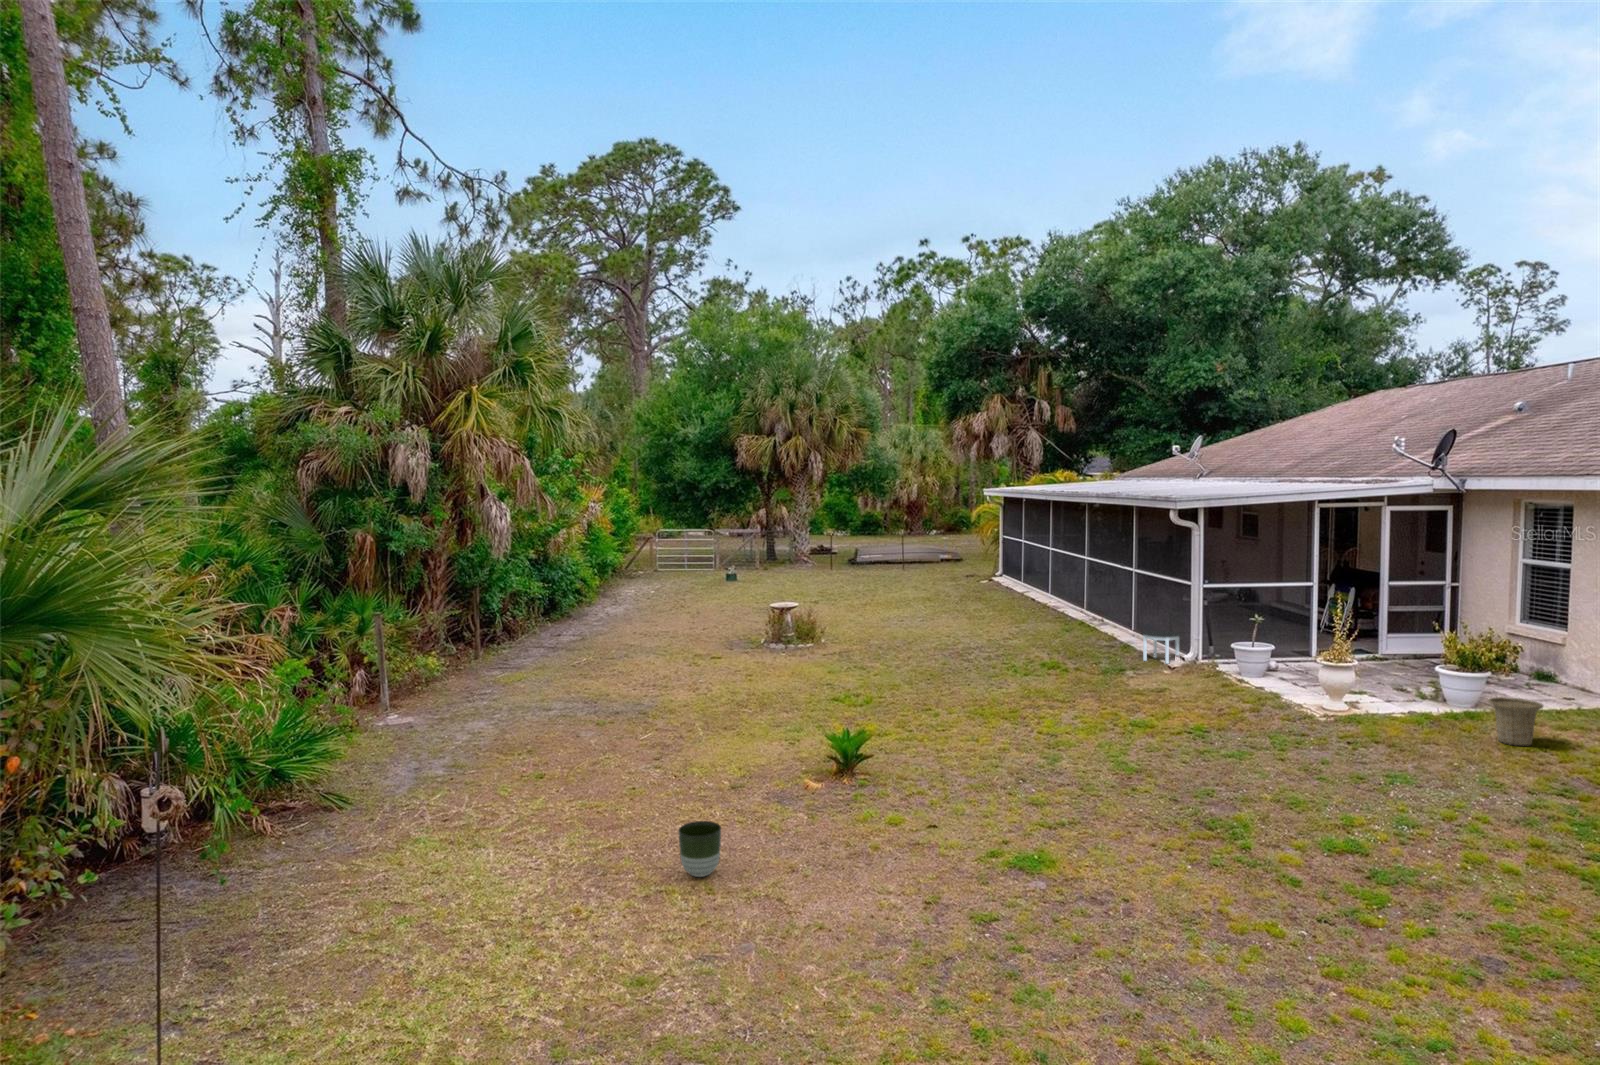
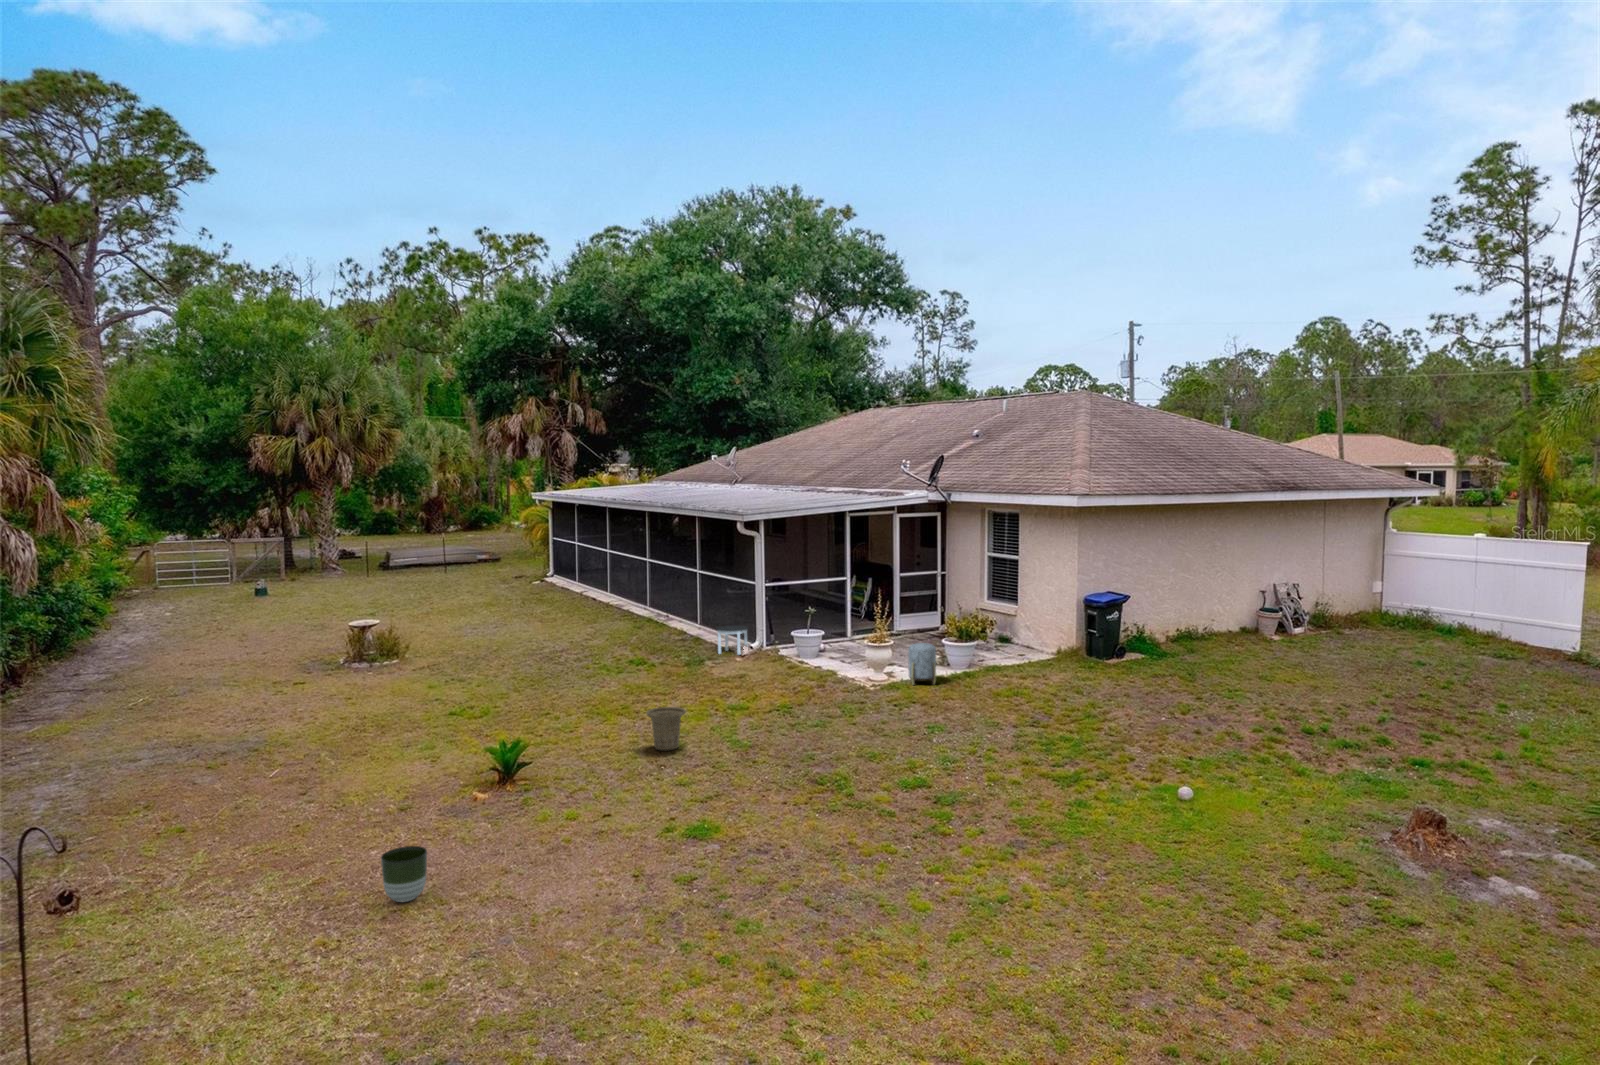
stool: none [1377,670,1420,725] -> present [908,643,936,685]
basket: present [1488,697,1543,746] -> present [647,707,686,750]

